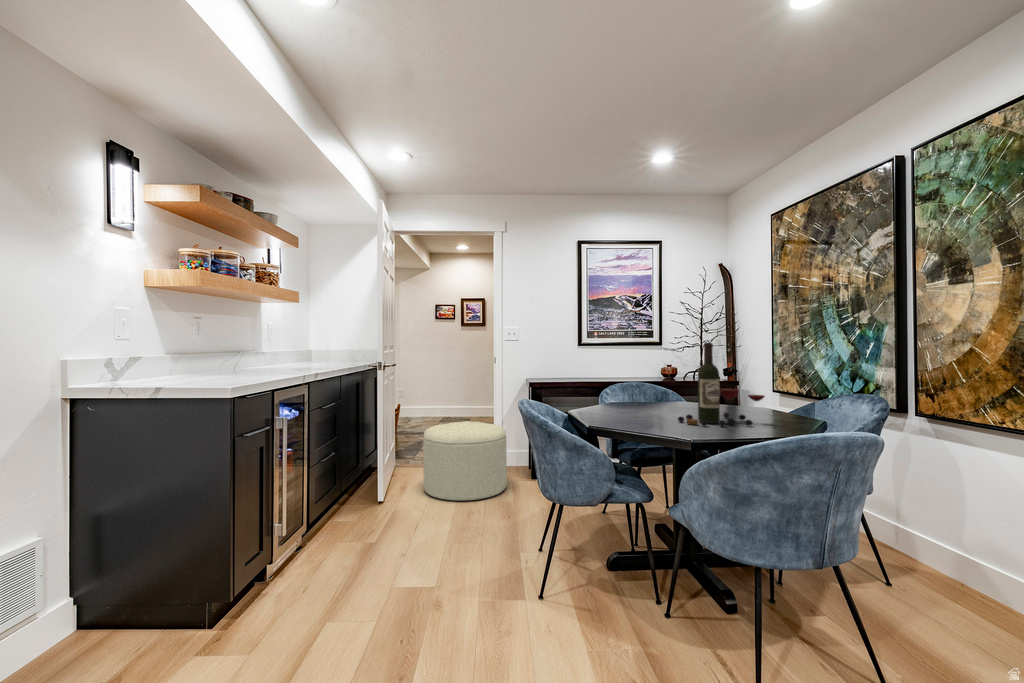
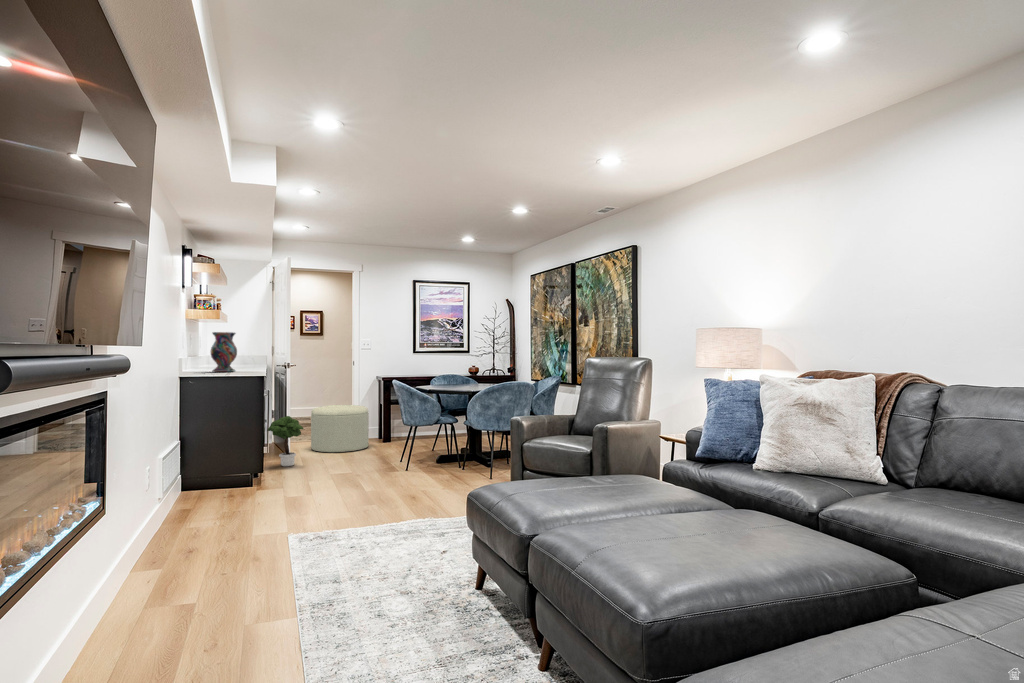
vase: none [136,306,195,387] -> present [211,332,237,372]
wine bottle: present [678,343,765,426] -> none [470,351,508,389]
potted tree: none [321,453,380,538] -> present [267,416,303,466]

